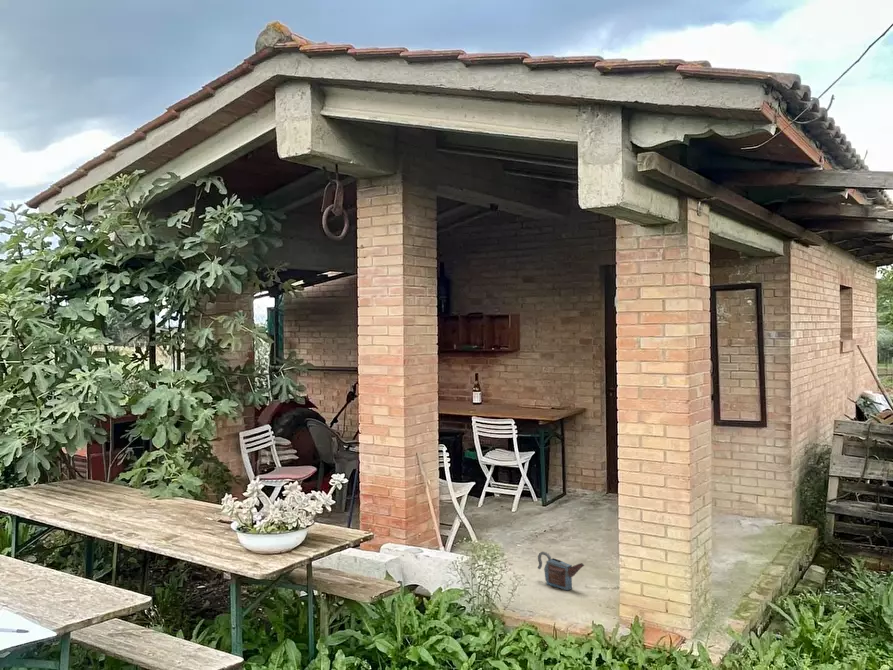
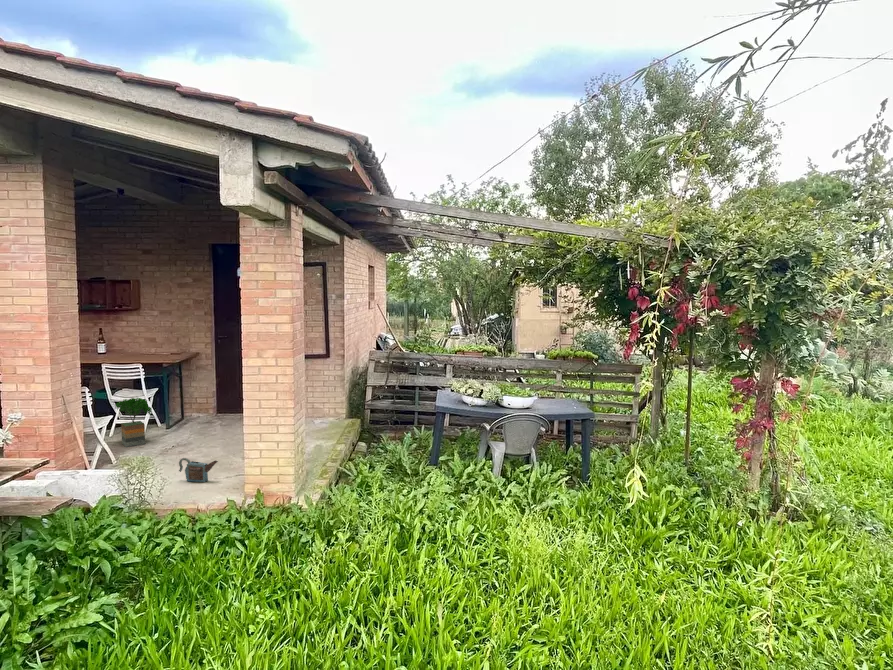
potted tree: none [482,460,522,521] -> present [115,398,152,447]

